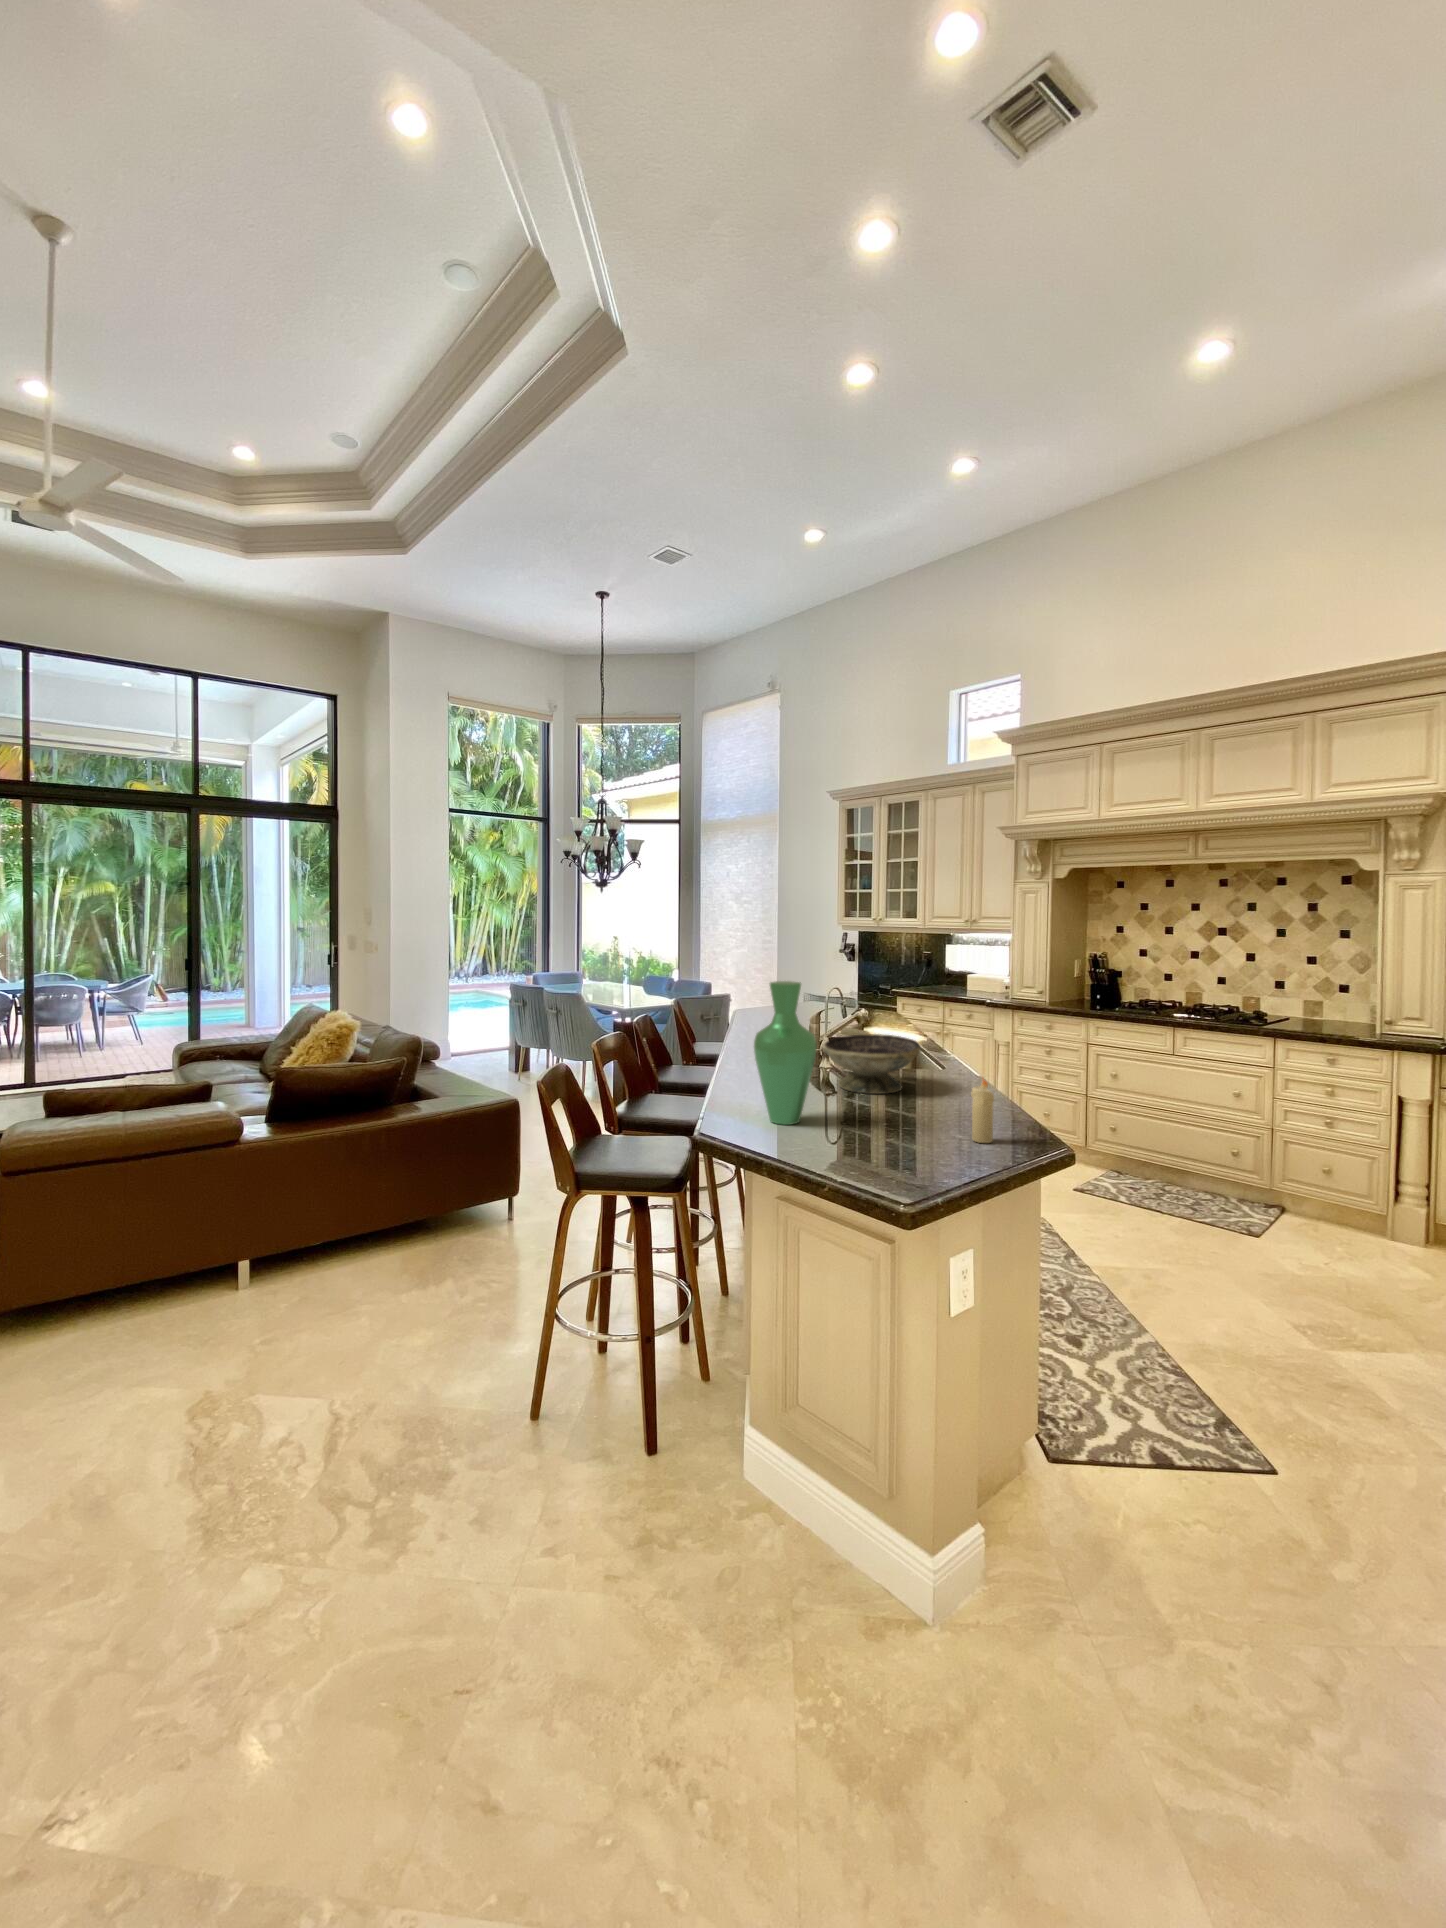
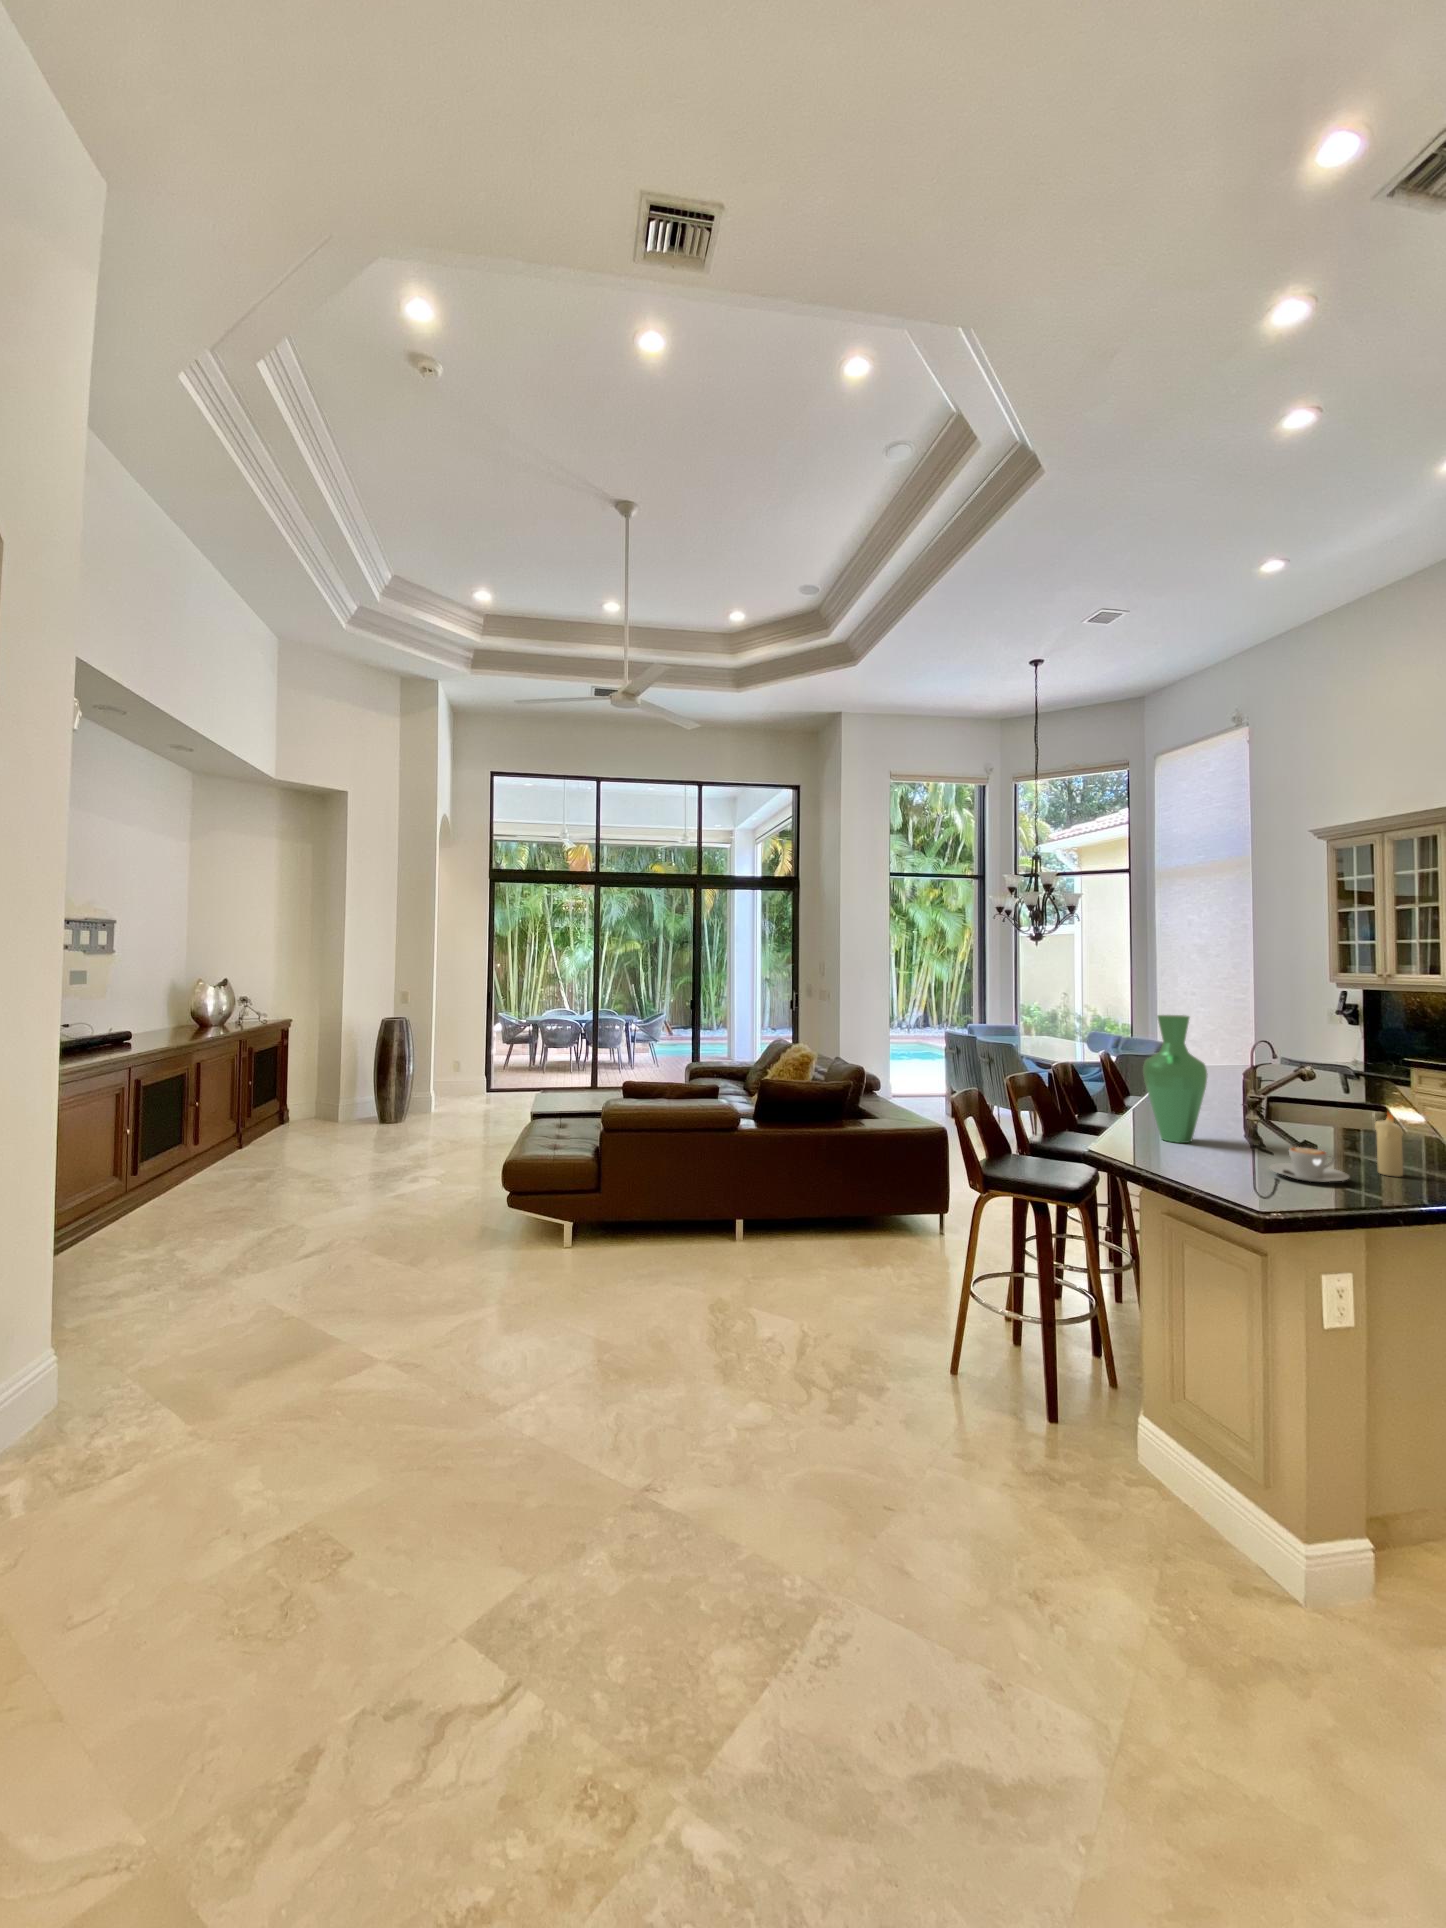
decorative bowl: present [824,1034,920,1094] -> none [1234,1077,1349,1134]
coffee cup: none [890,1126,962,1166] -> present [1270,1147,1349,1182]

